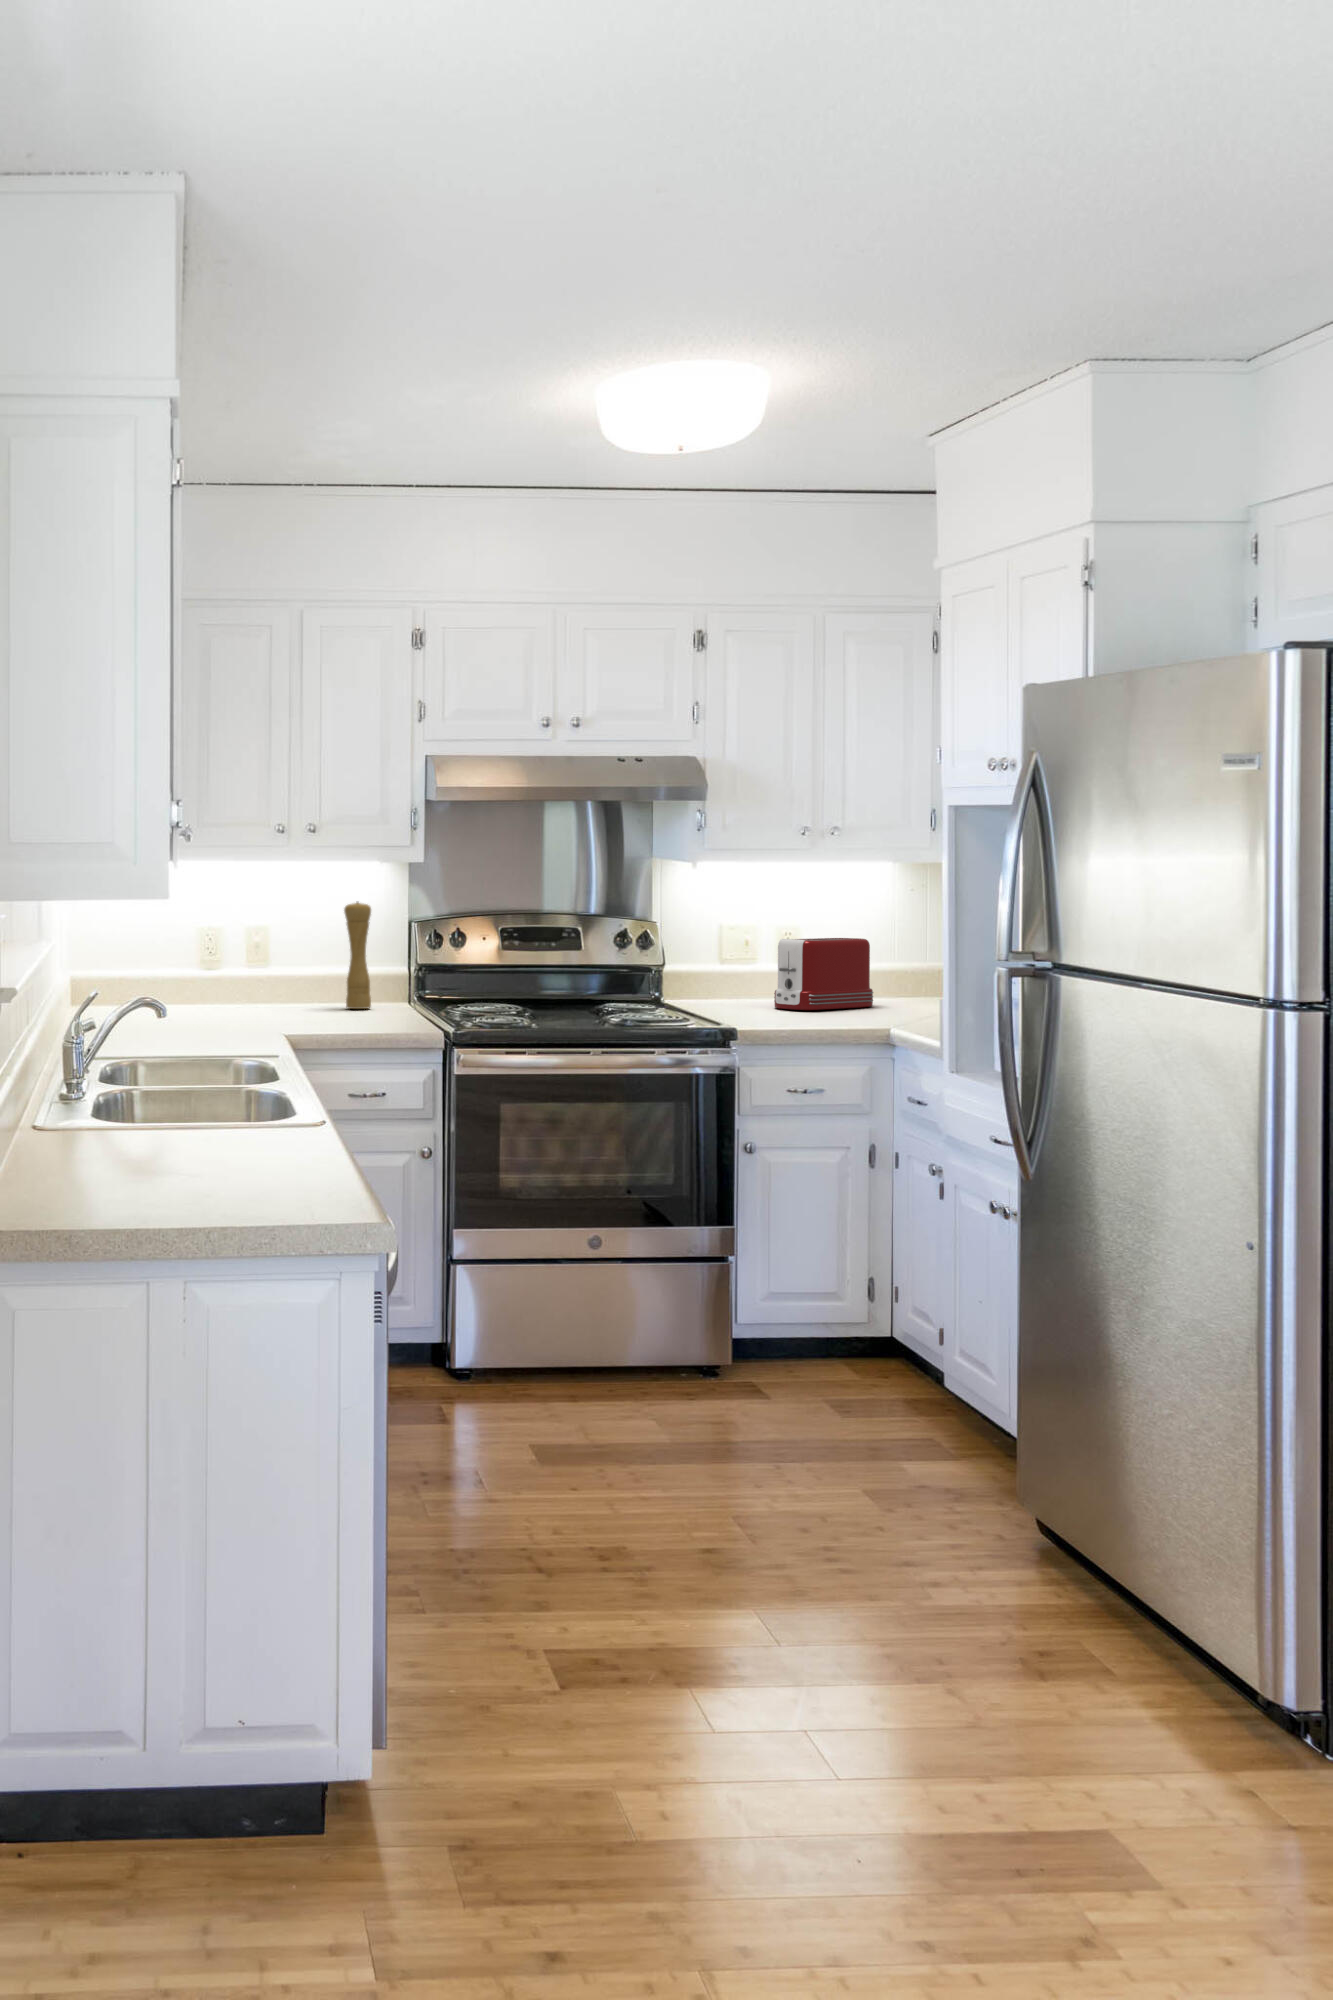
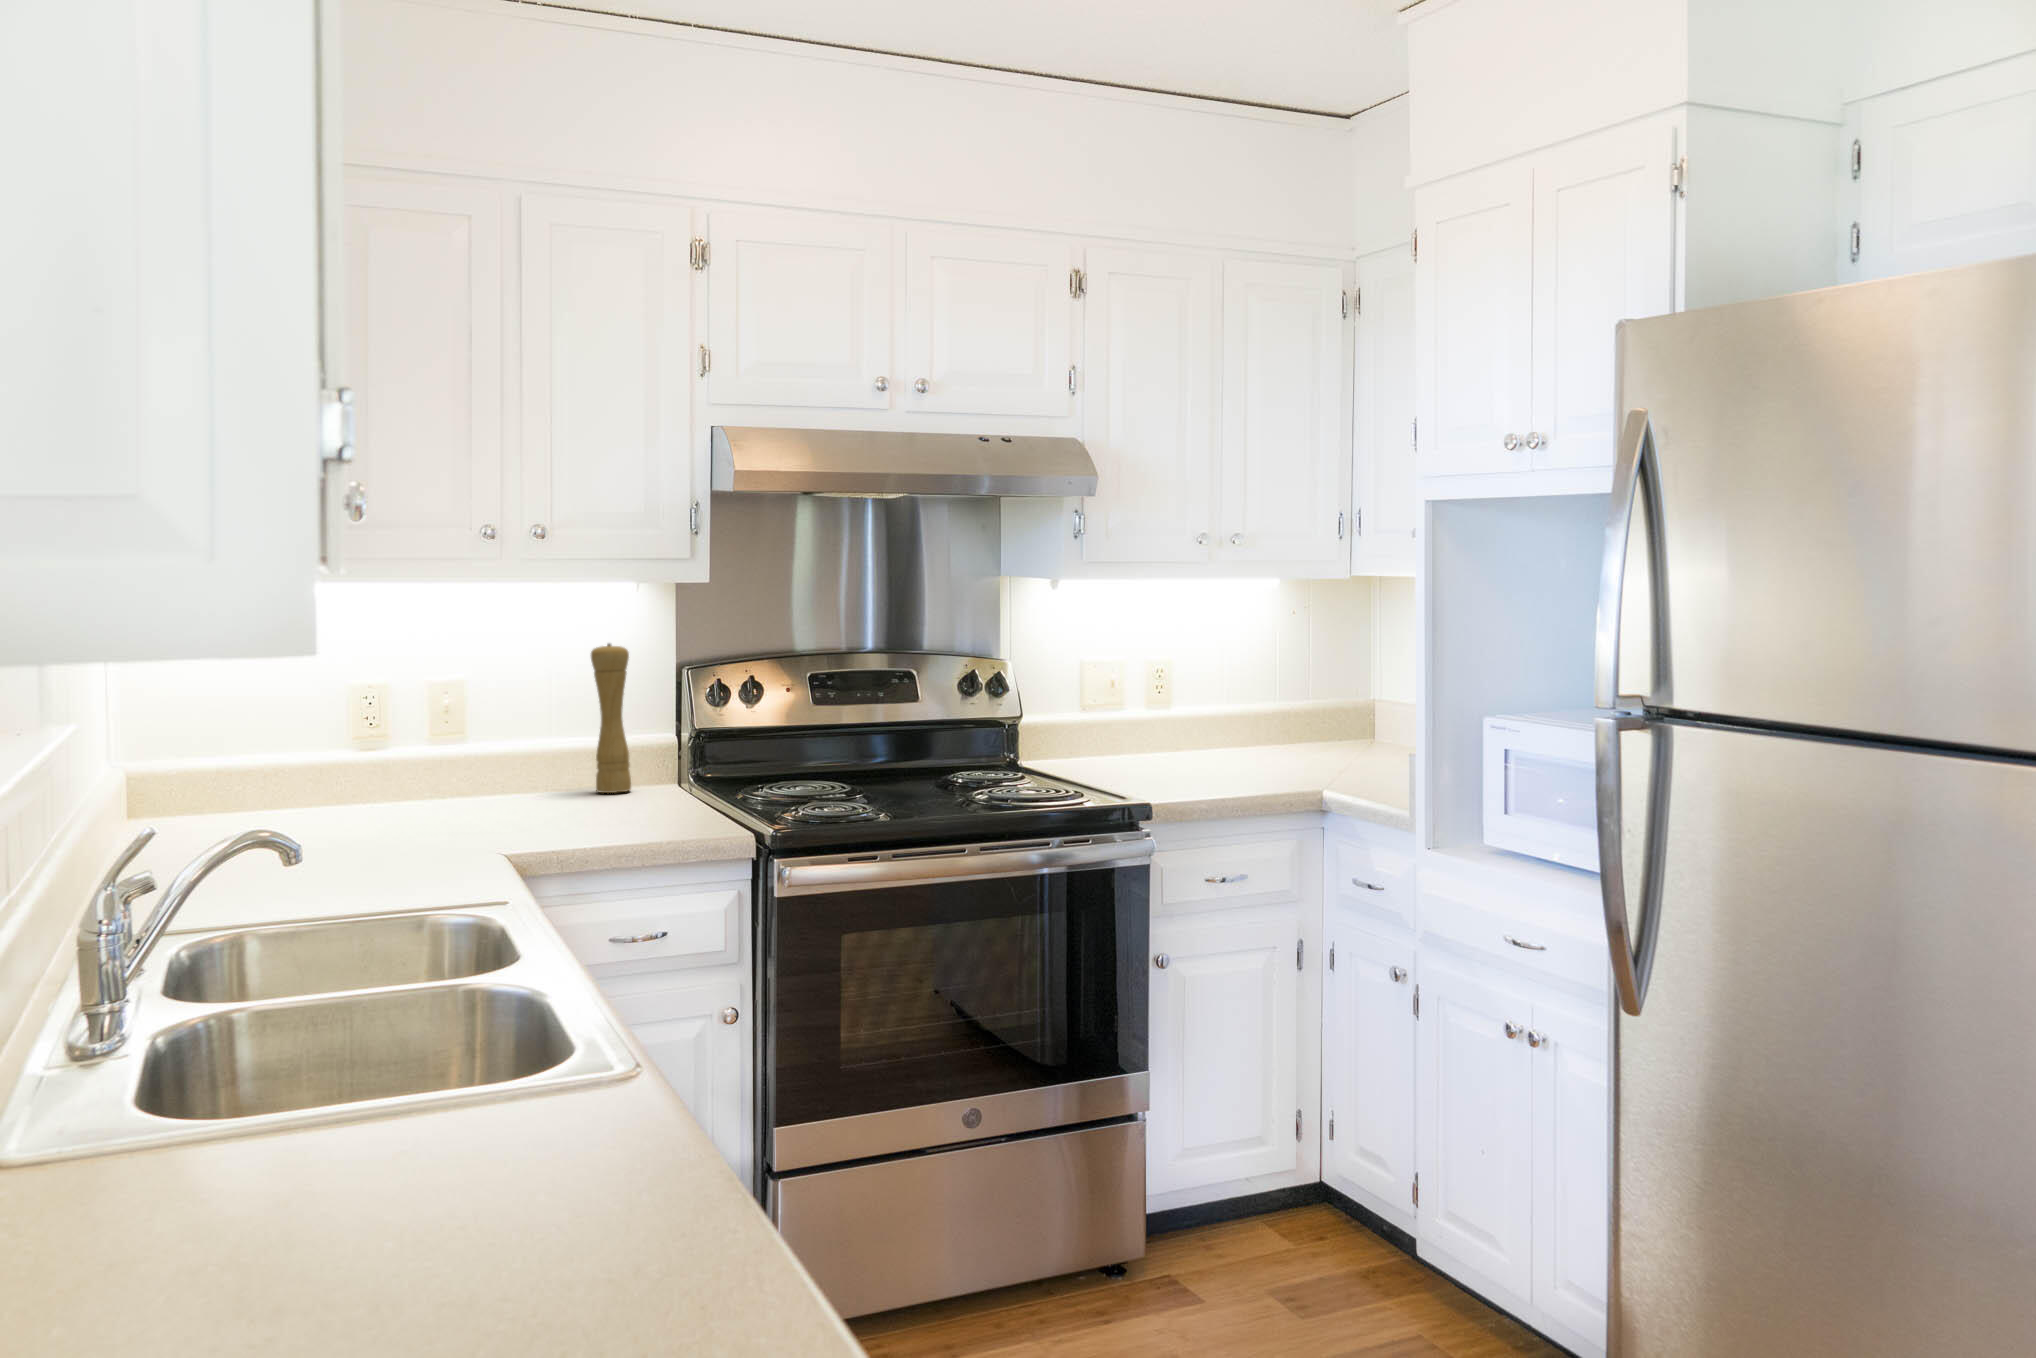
toaster: present [774,938,873,1010] -> none [1168,676,1291,773]

